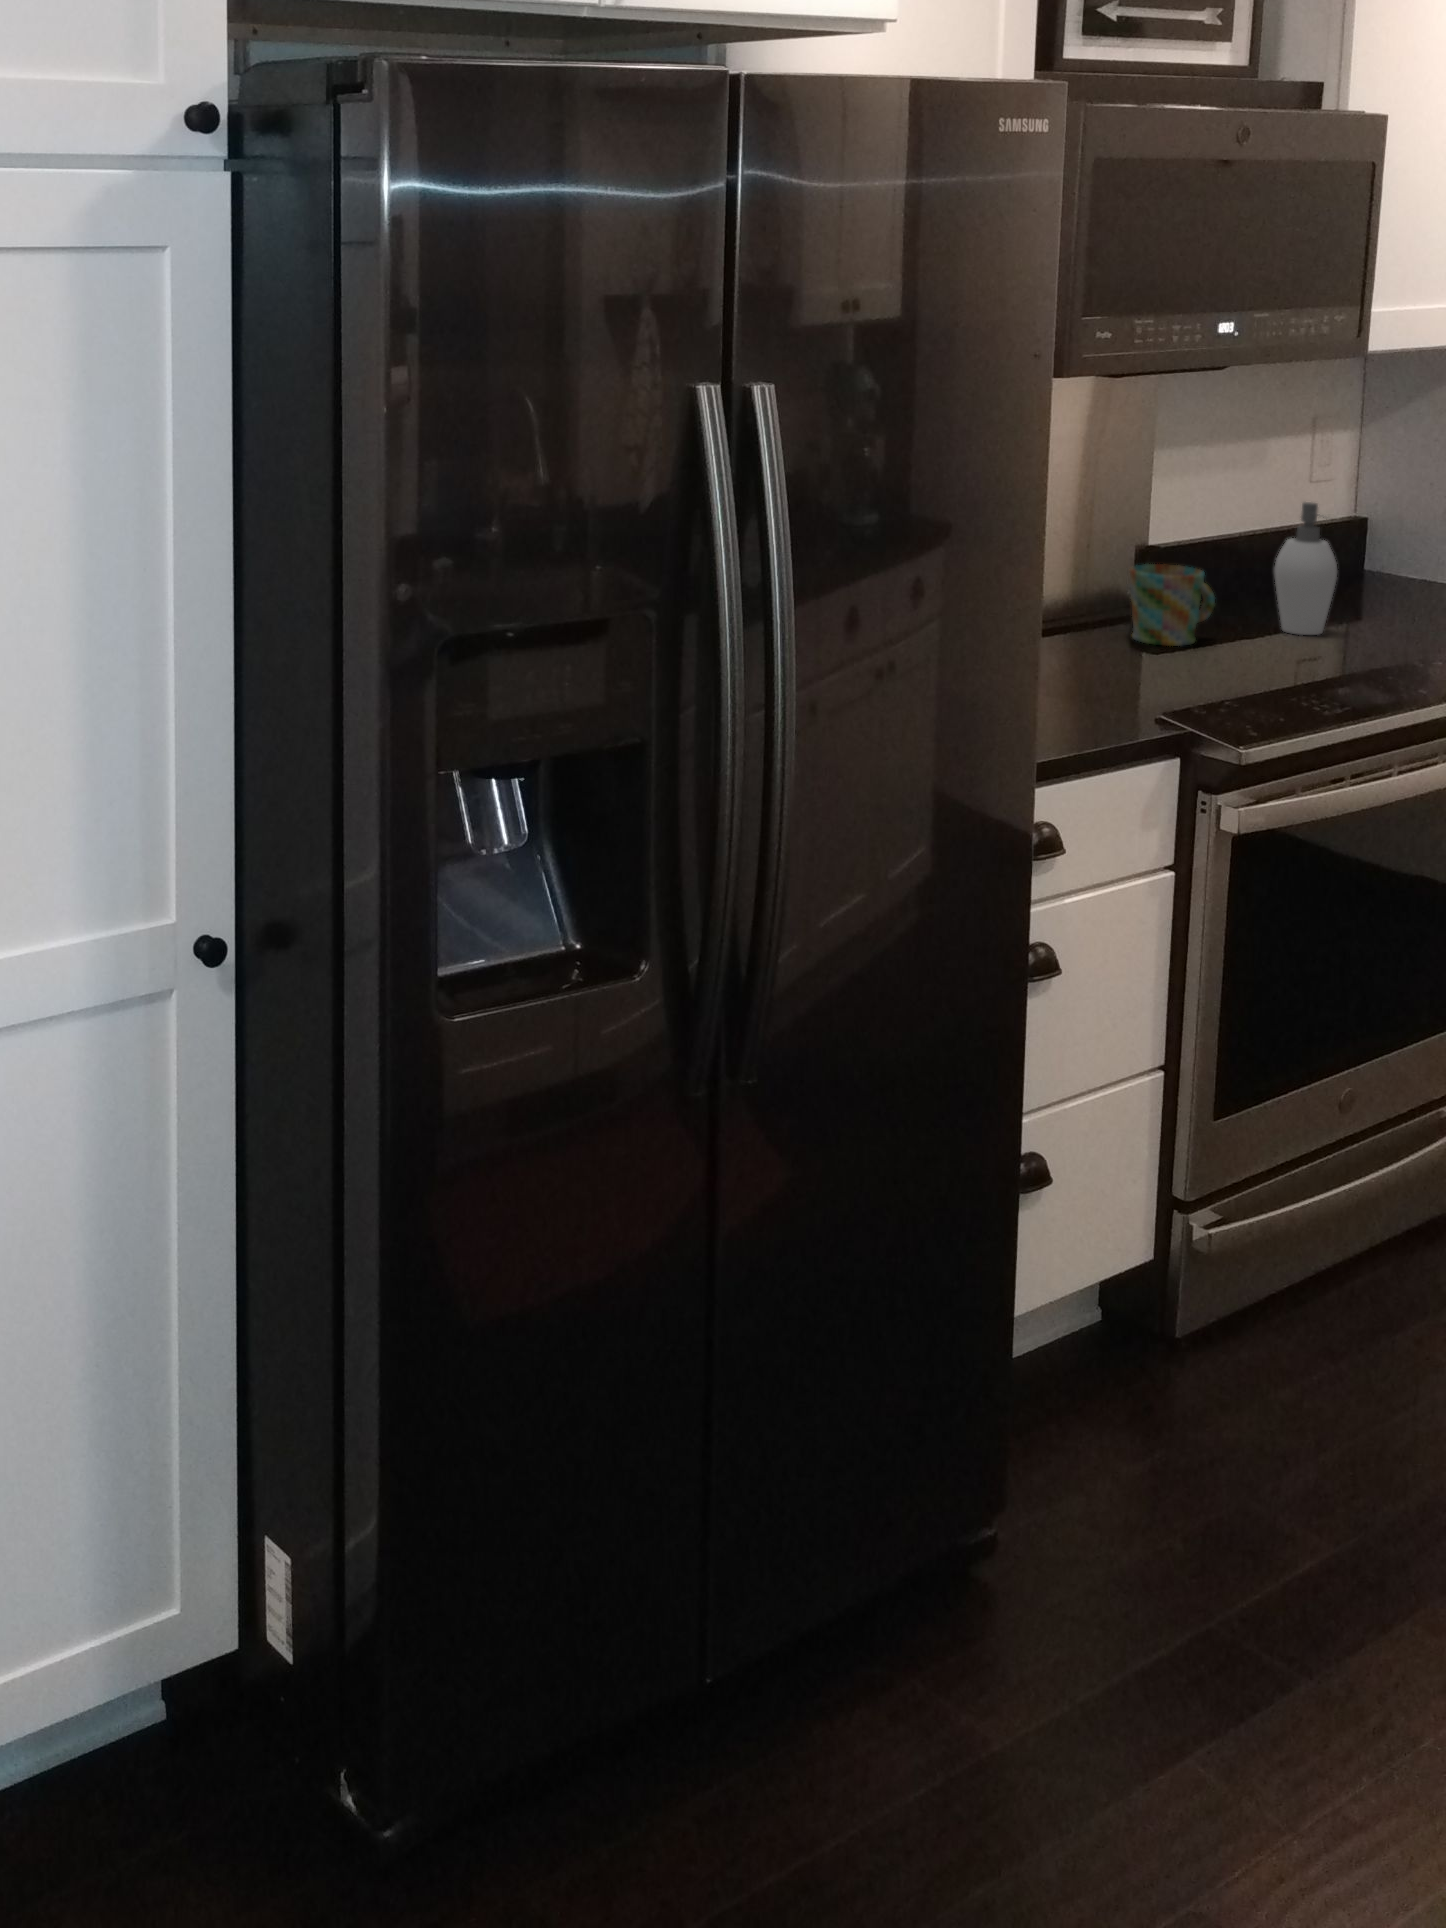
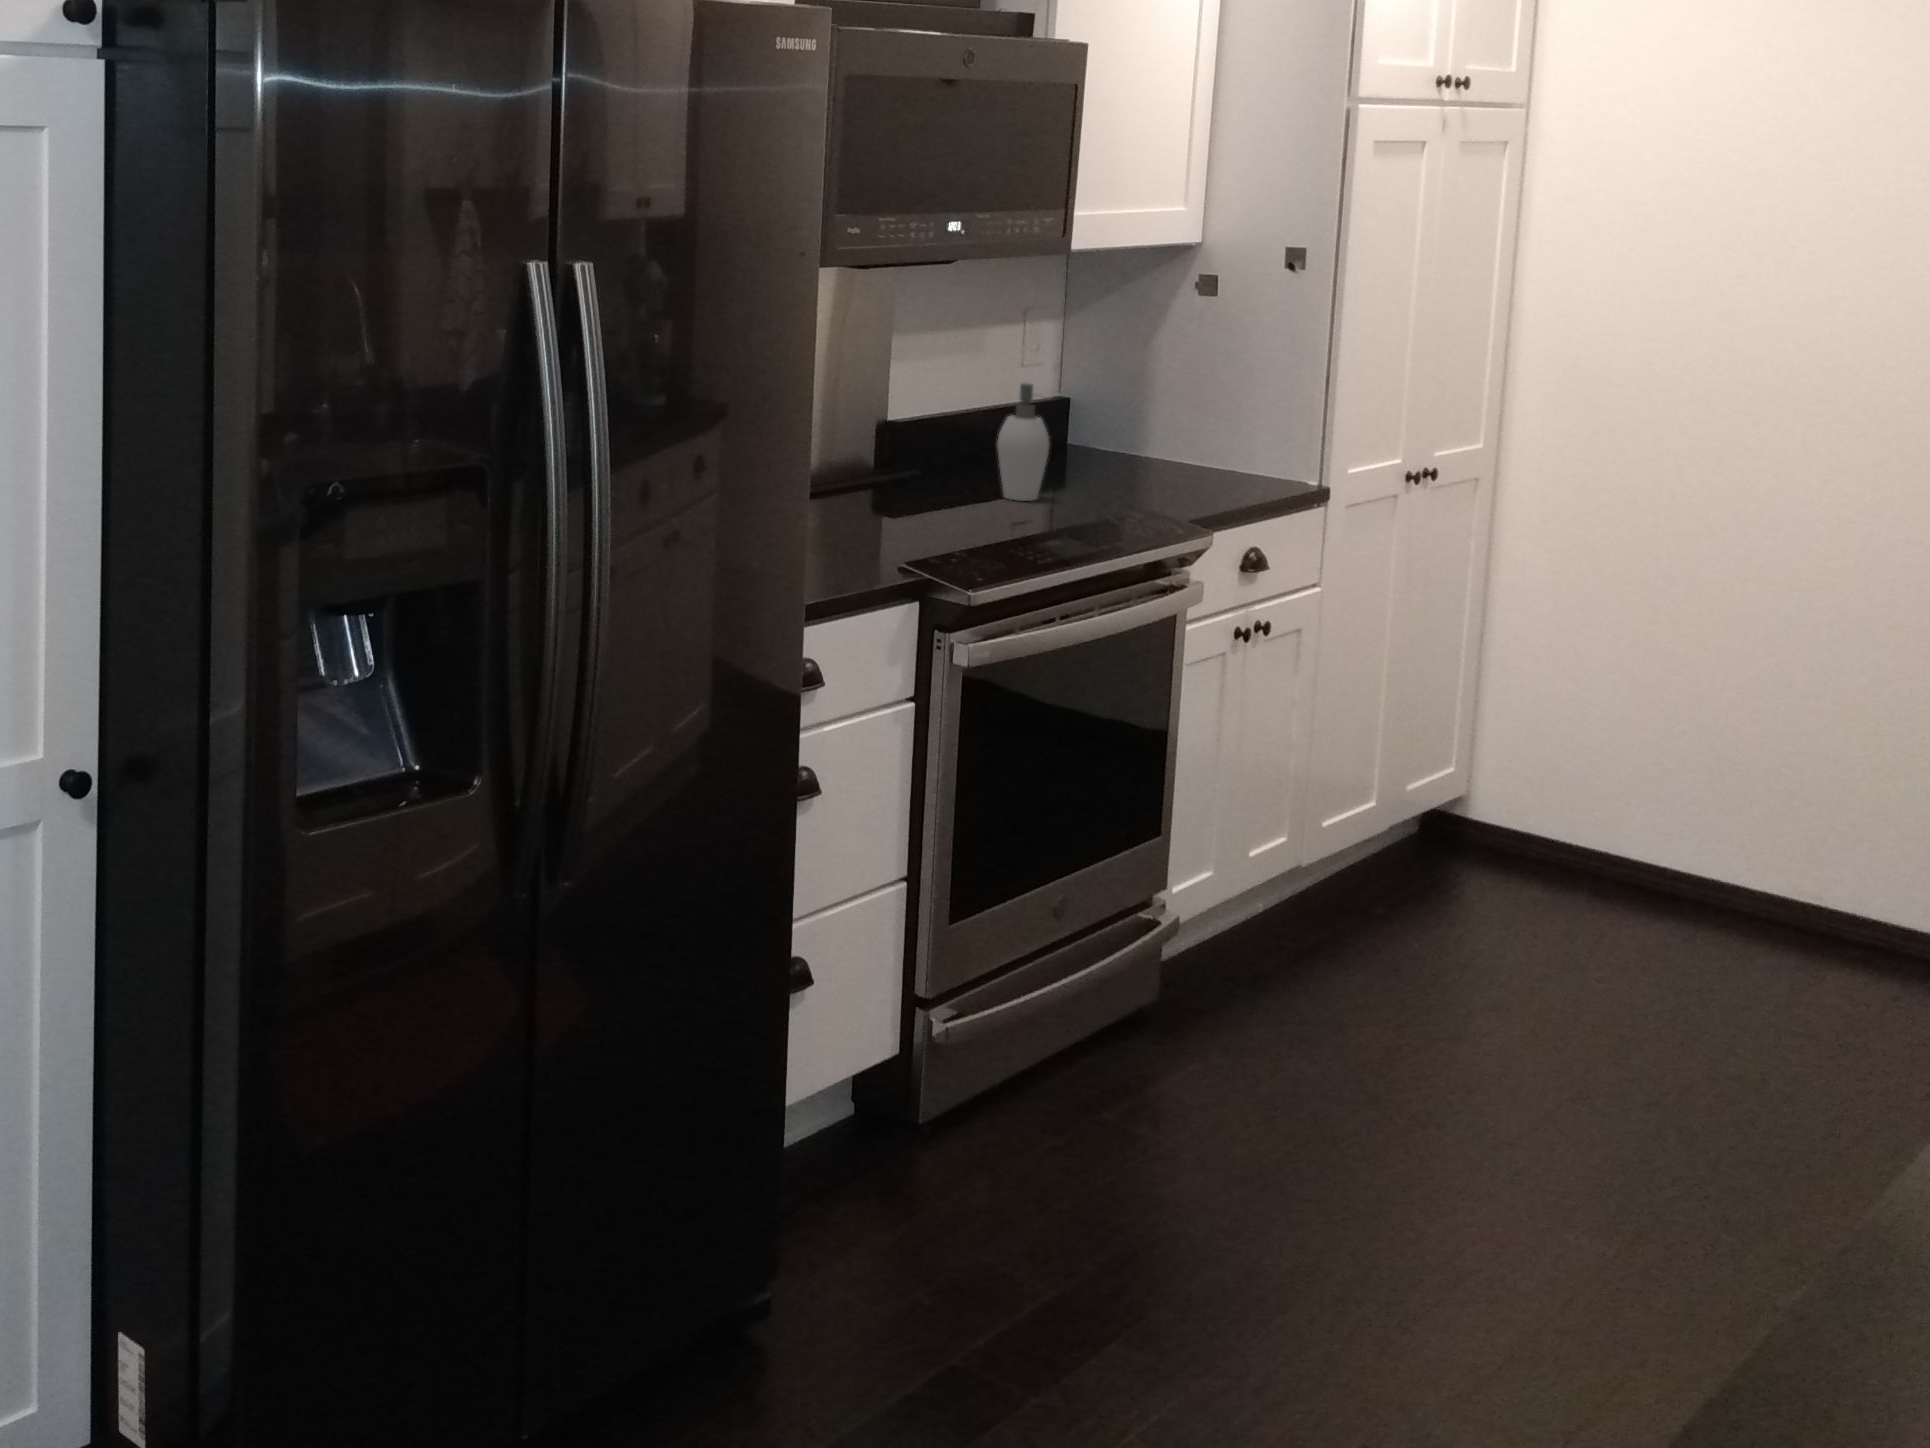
mug: present [1130,564,1215,646] -> none [876,439,948,510]

